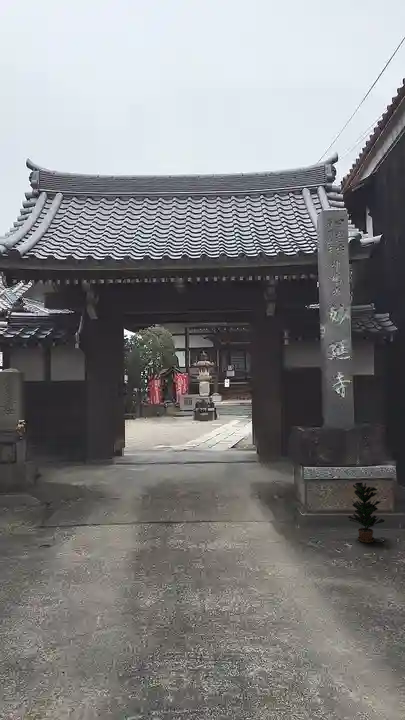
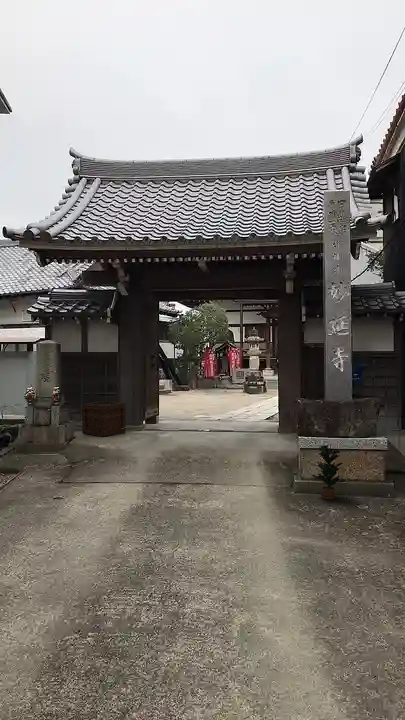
wooden crate: none [52,438,101,479] -> present [82,401,126,437]

